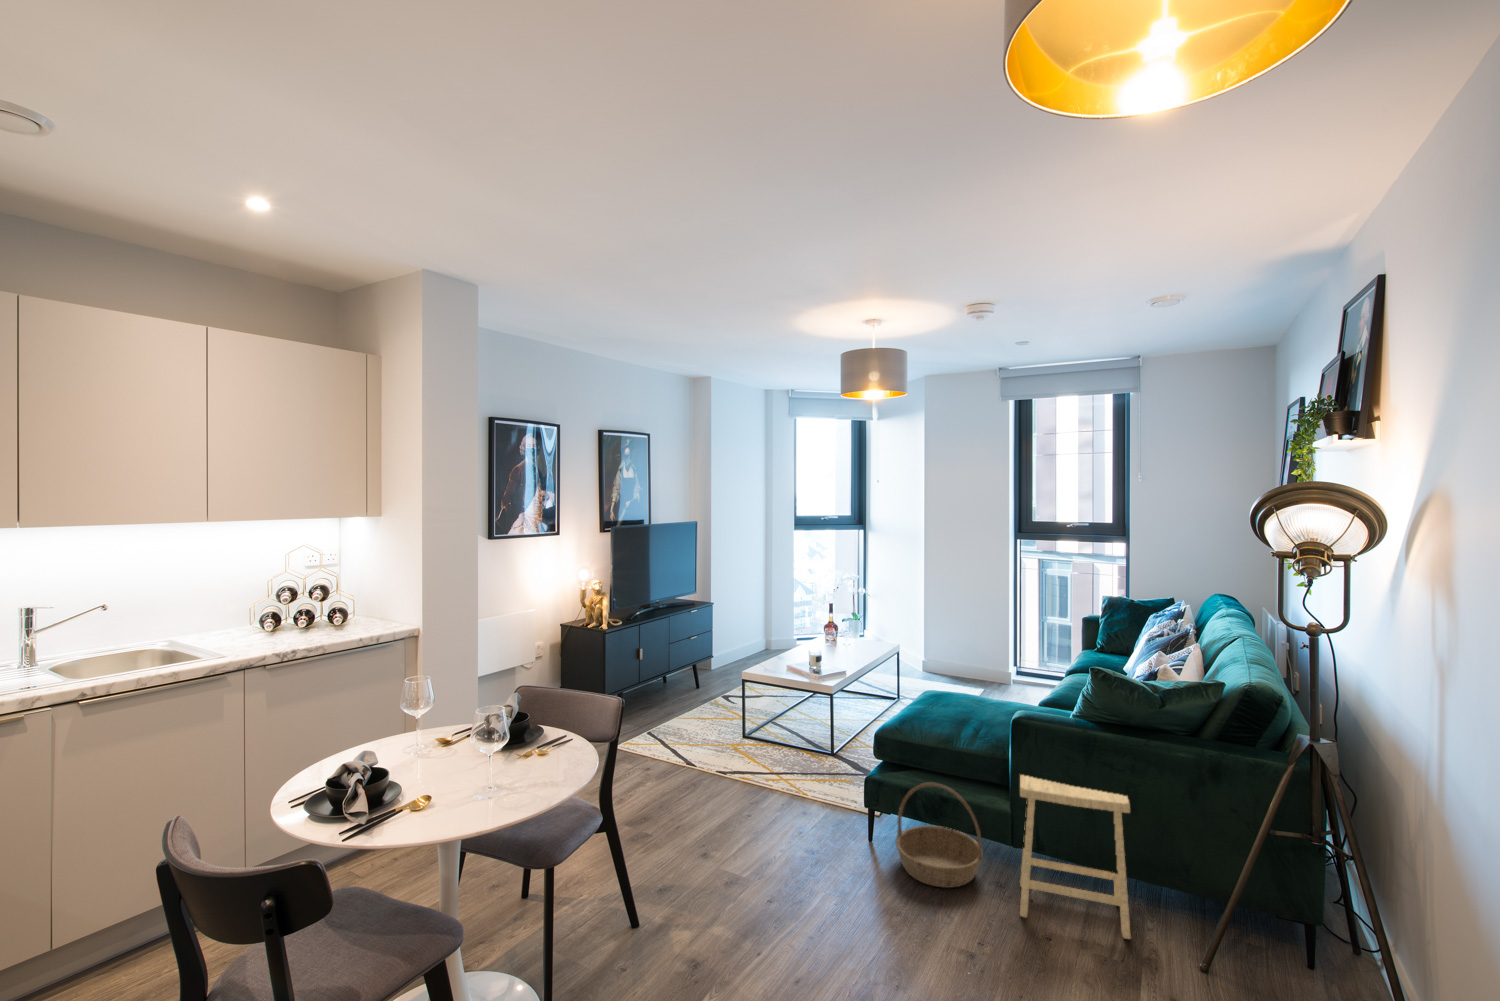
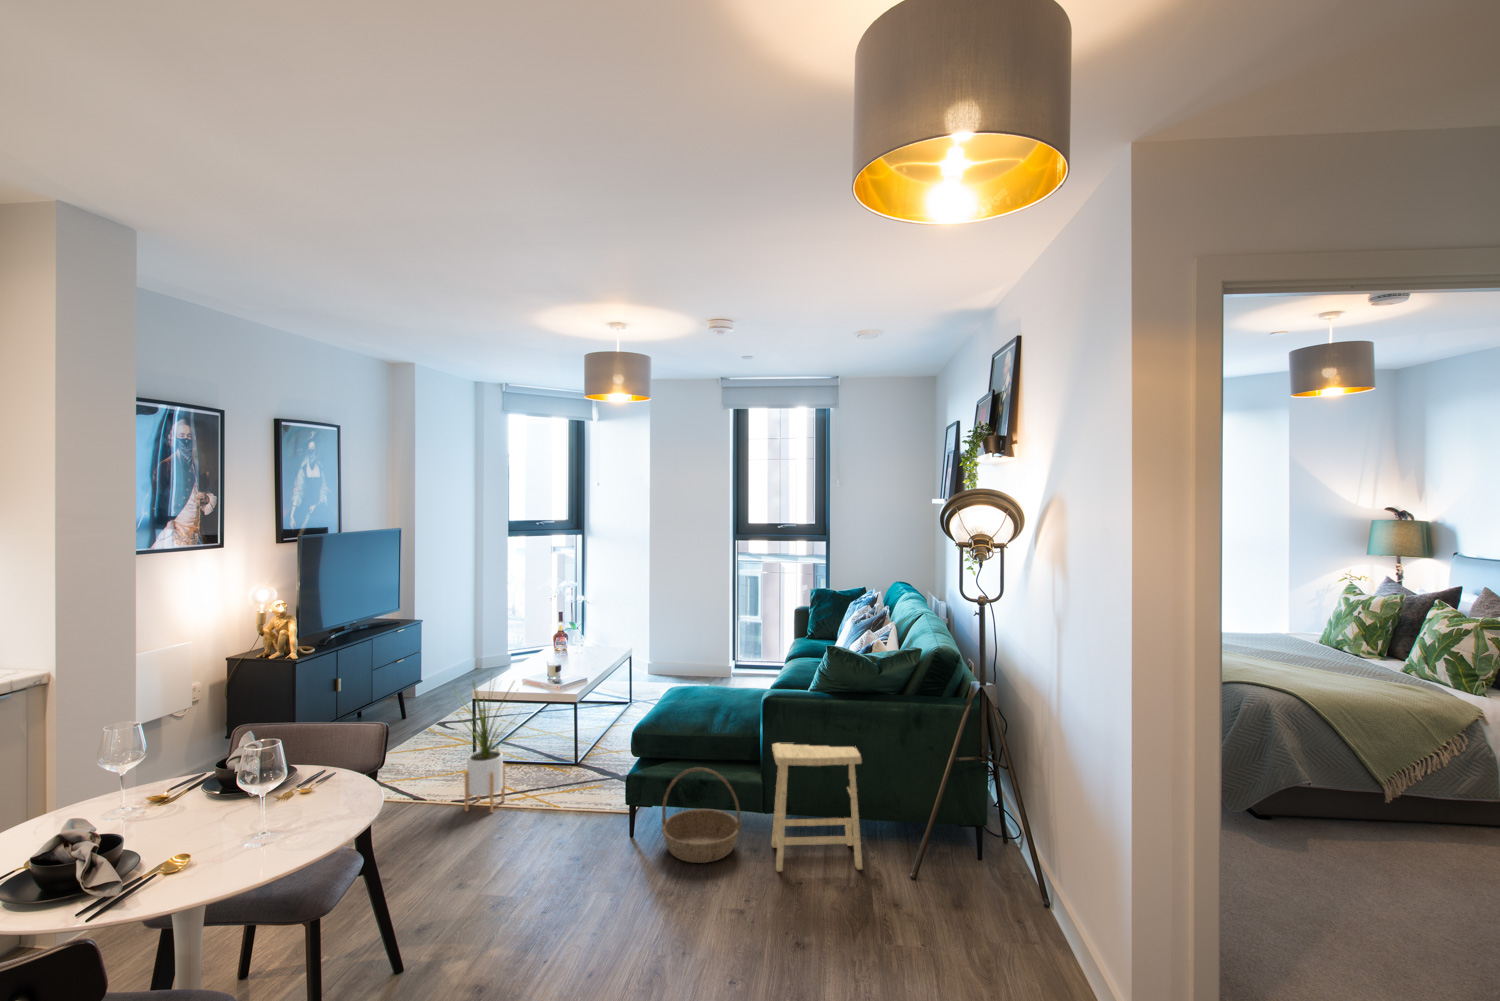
house plant: none [708,656,775,791] -> present [454,681,515,813]

